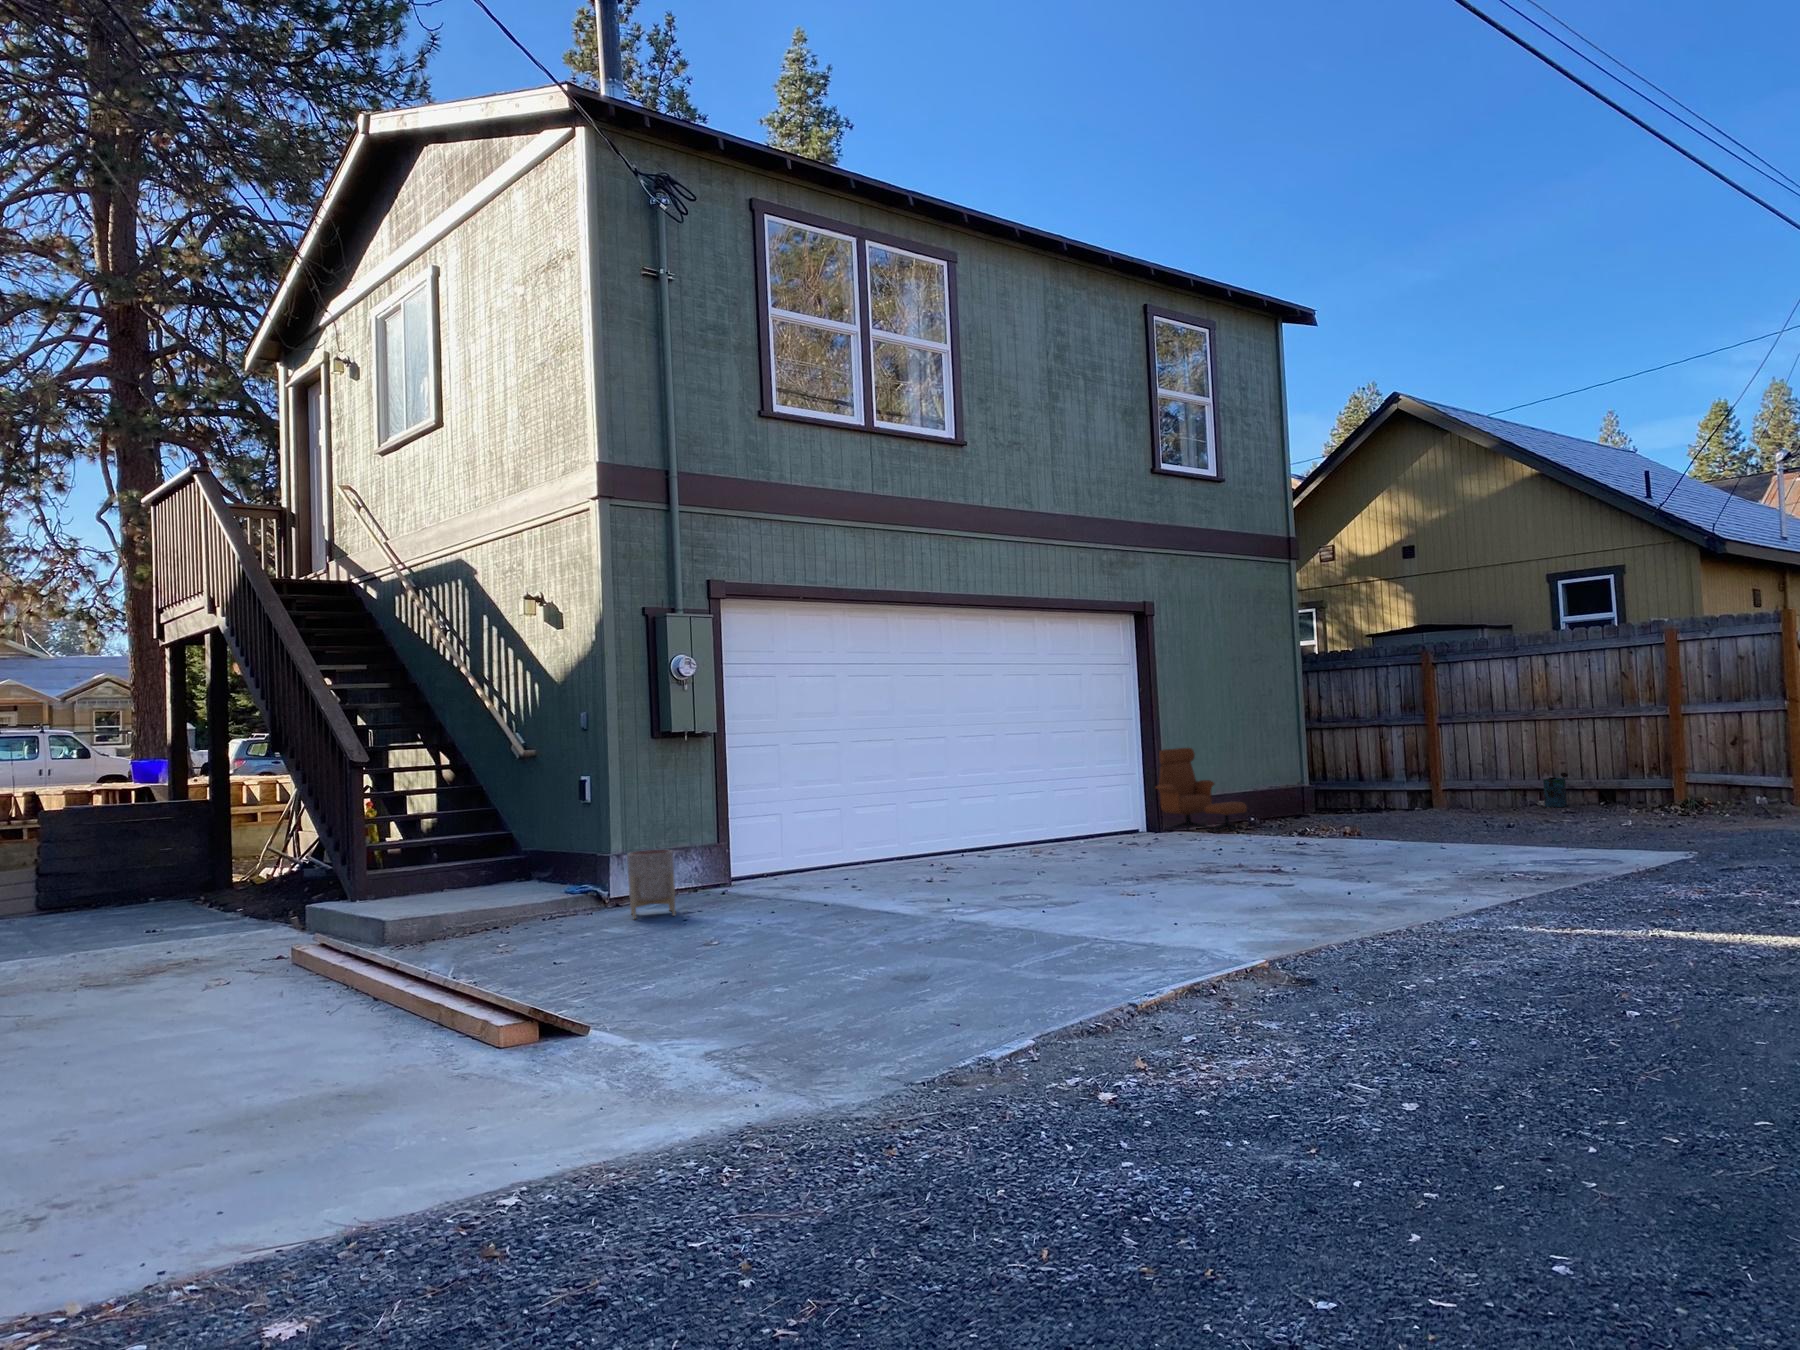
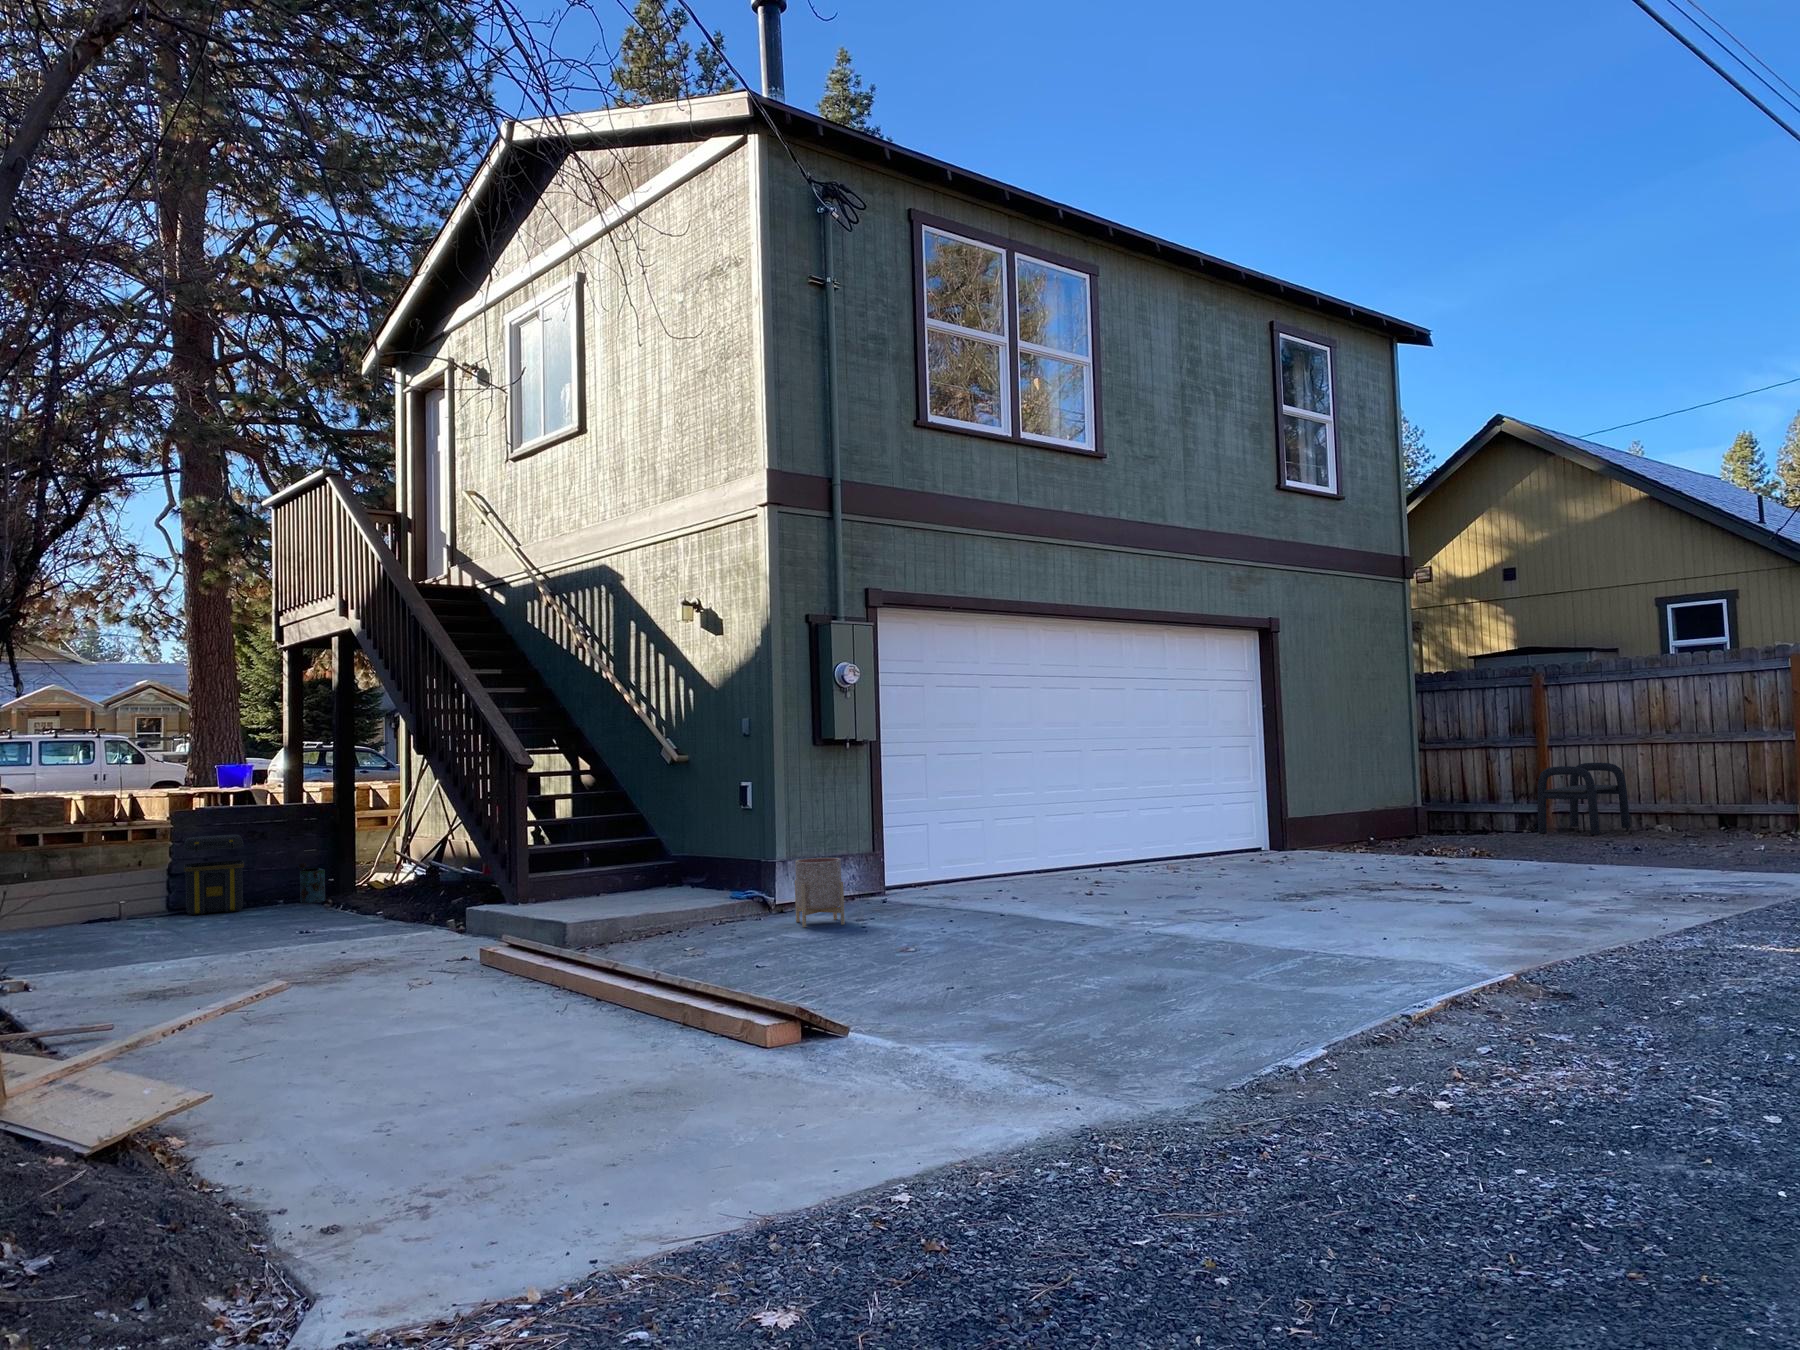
bench: none [1415,739,1508,810] -> present [1538,763,1630,835]
lounge chair: present [1156,748,1249,833] -> none [1281,767,1380,853]
watering can: present [1543,773,1568,807] -> present [299,863,325,903]
toolbox: none [42,834,107,915] -> present [184,835,244,915]

